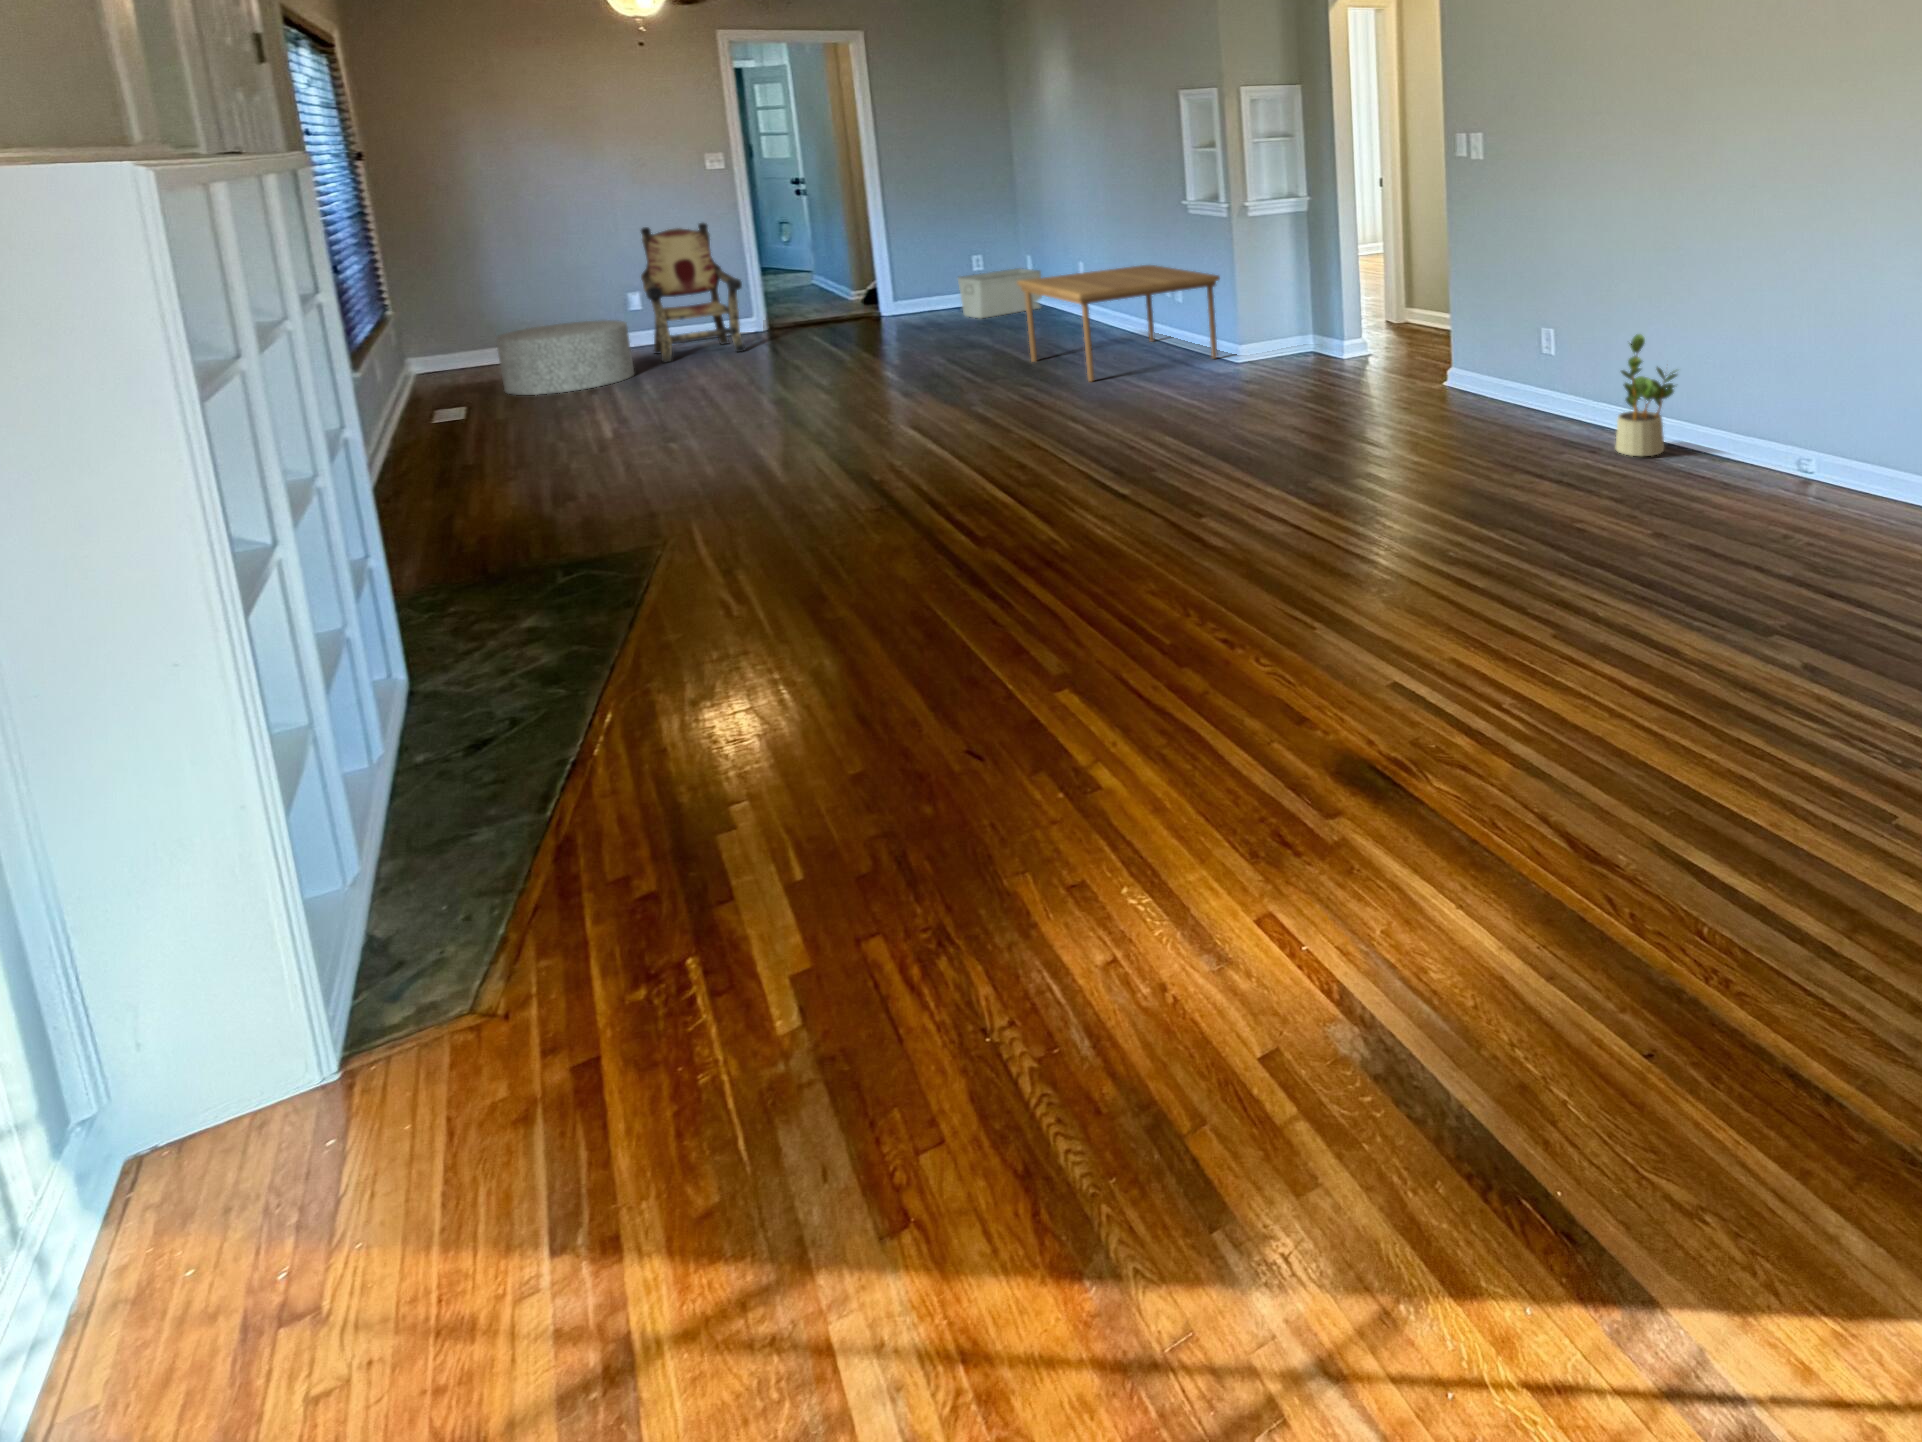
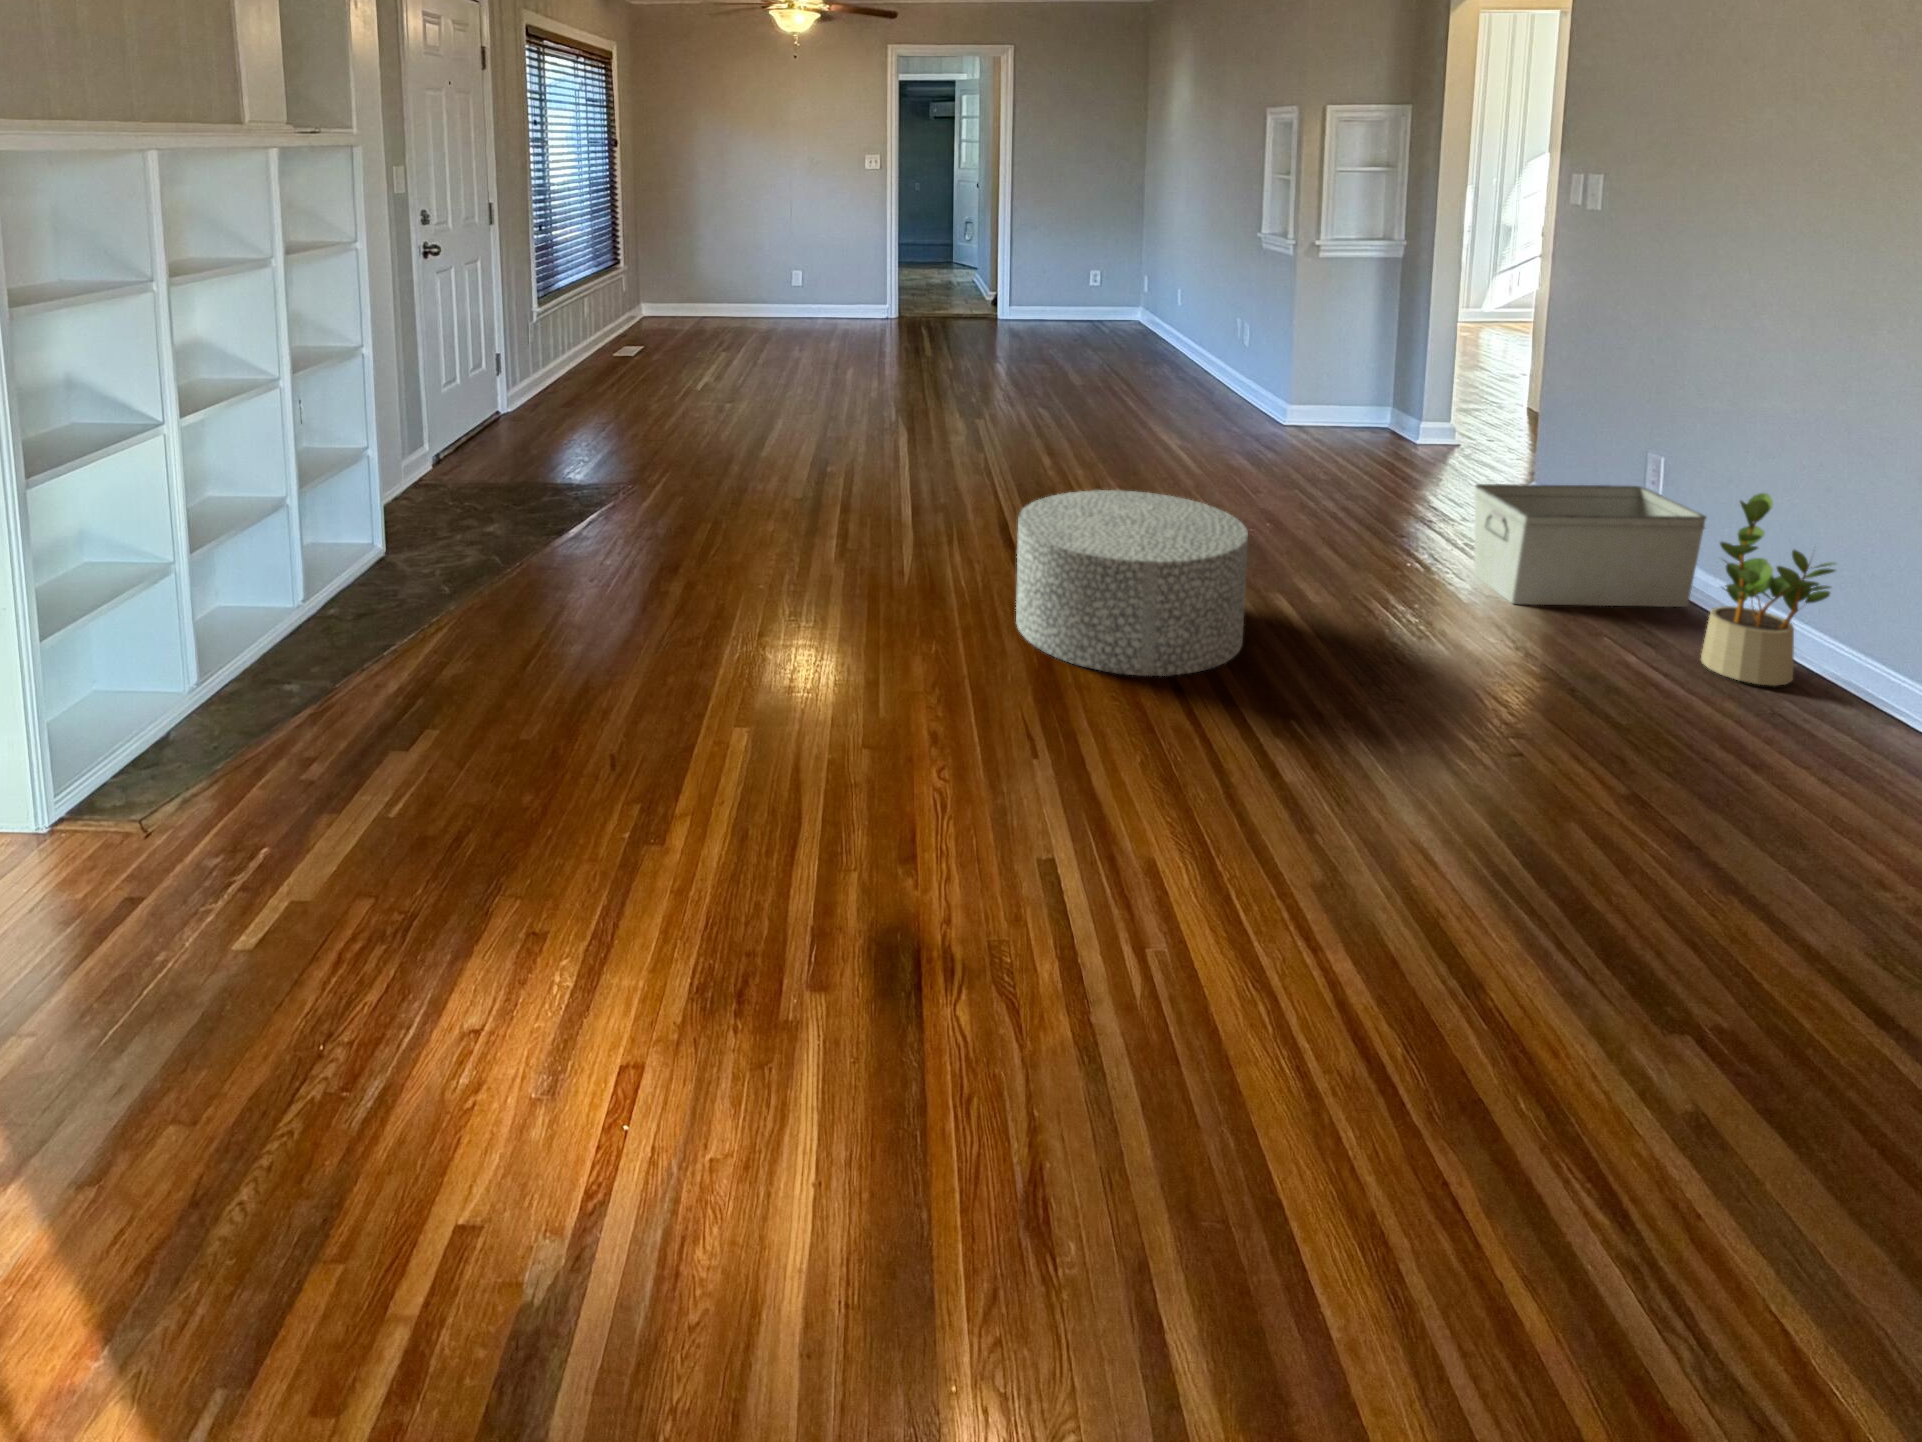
armchair: present [641,223,745,363] -> none [797,216,871,333]
coffee table: present [1017,265,1220,382] -> none [1074,299,1280,415]
storage bin: present [958,268,1042,319] -> present [1474,484,1706,607]
ottoman: present [496,320,634,395] -> present [1016,490,1248,676]

